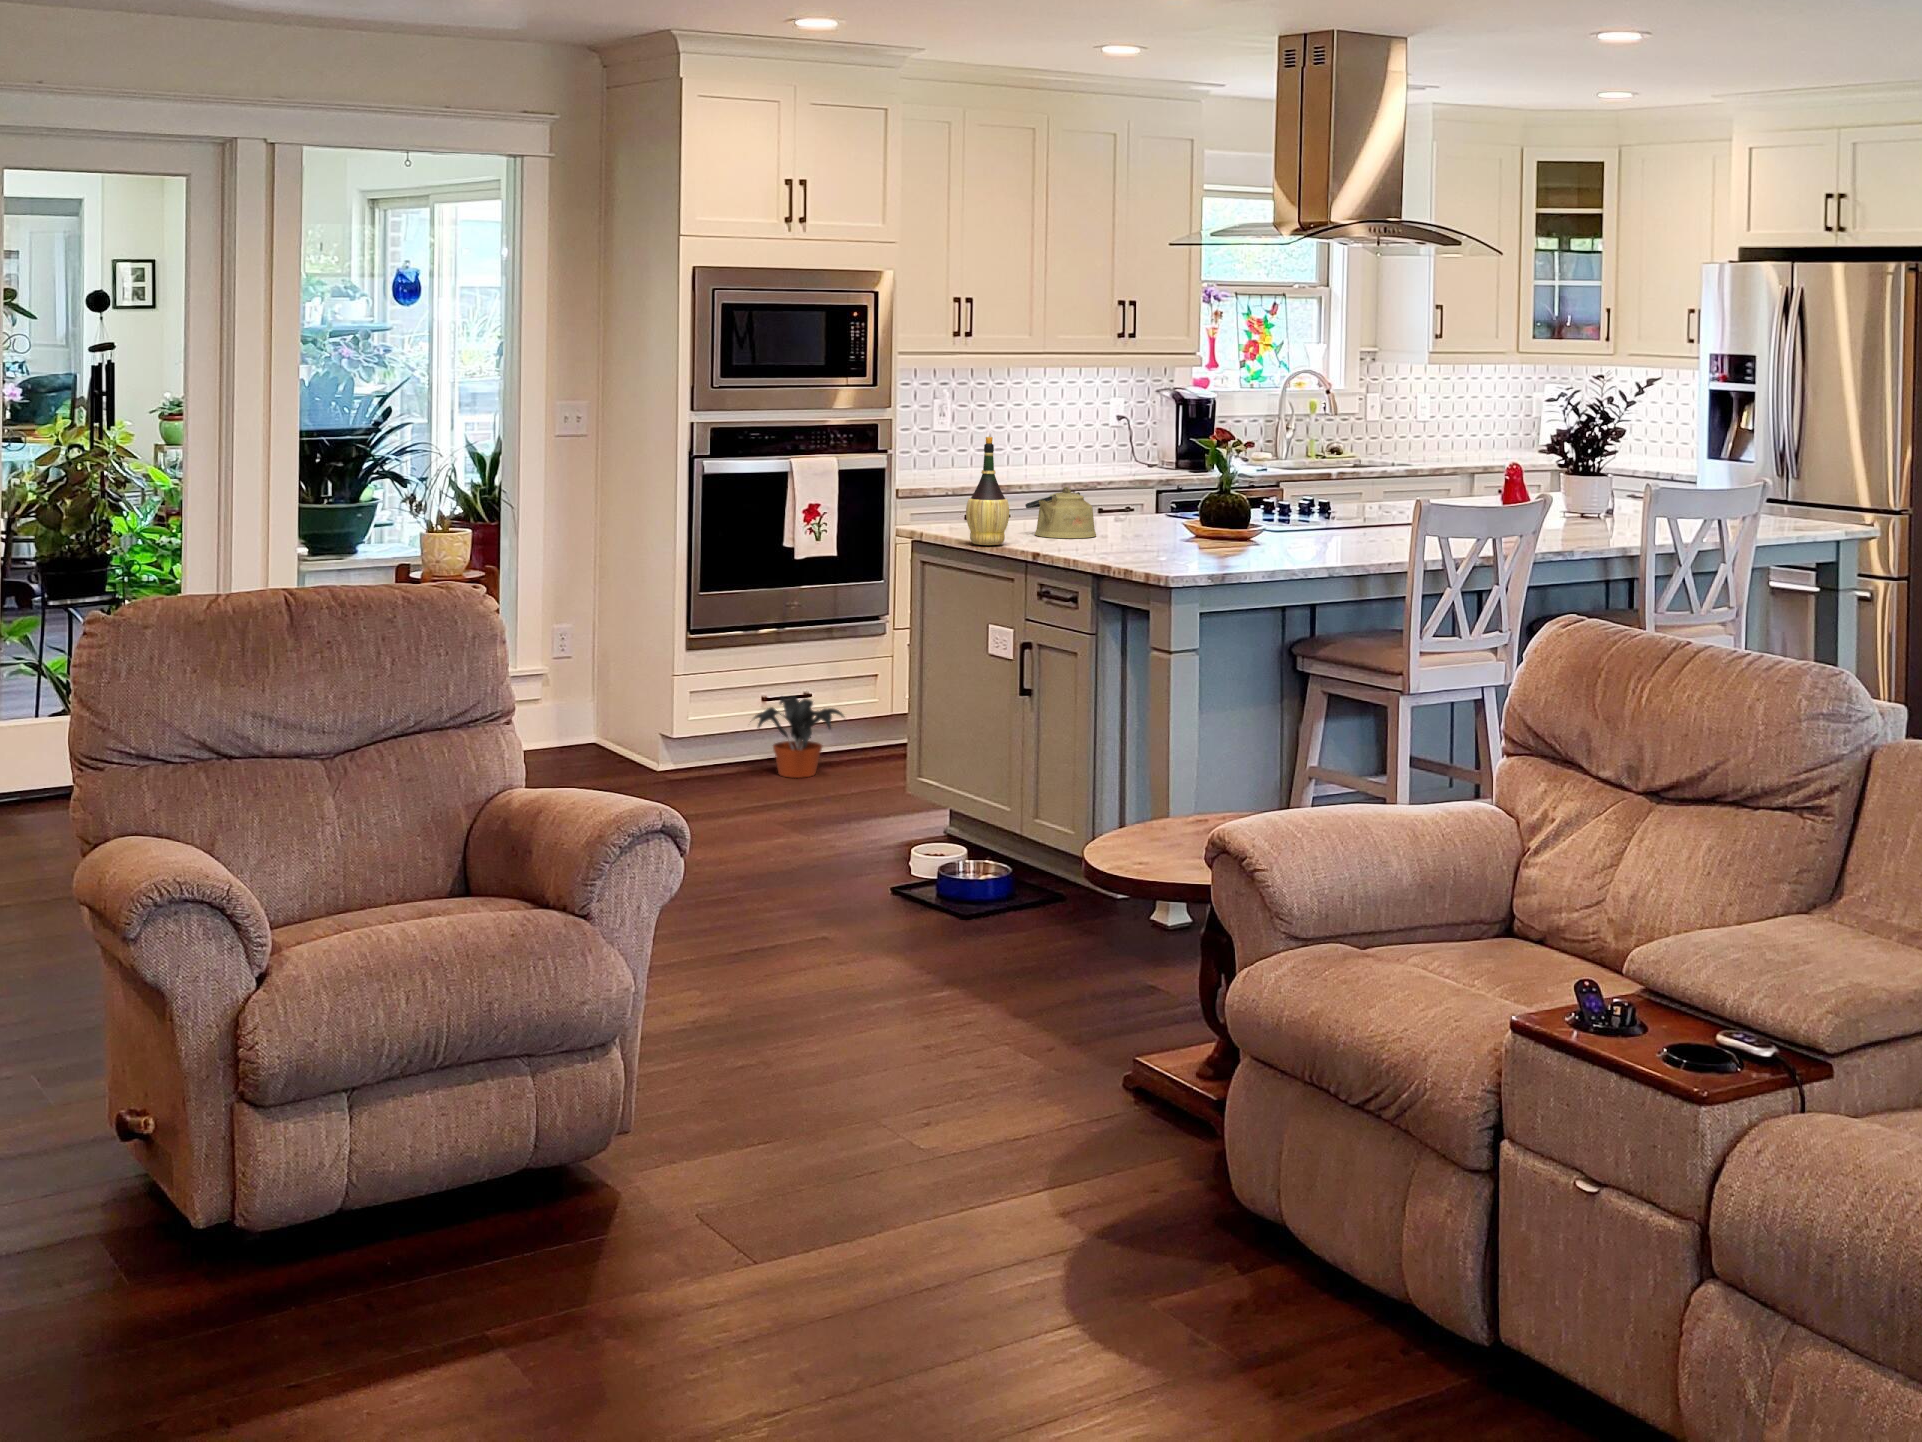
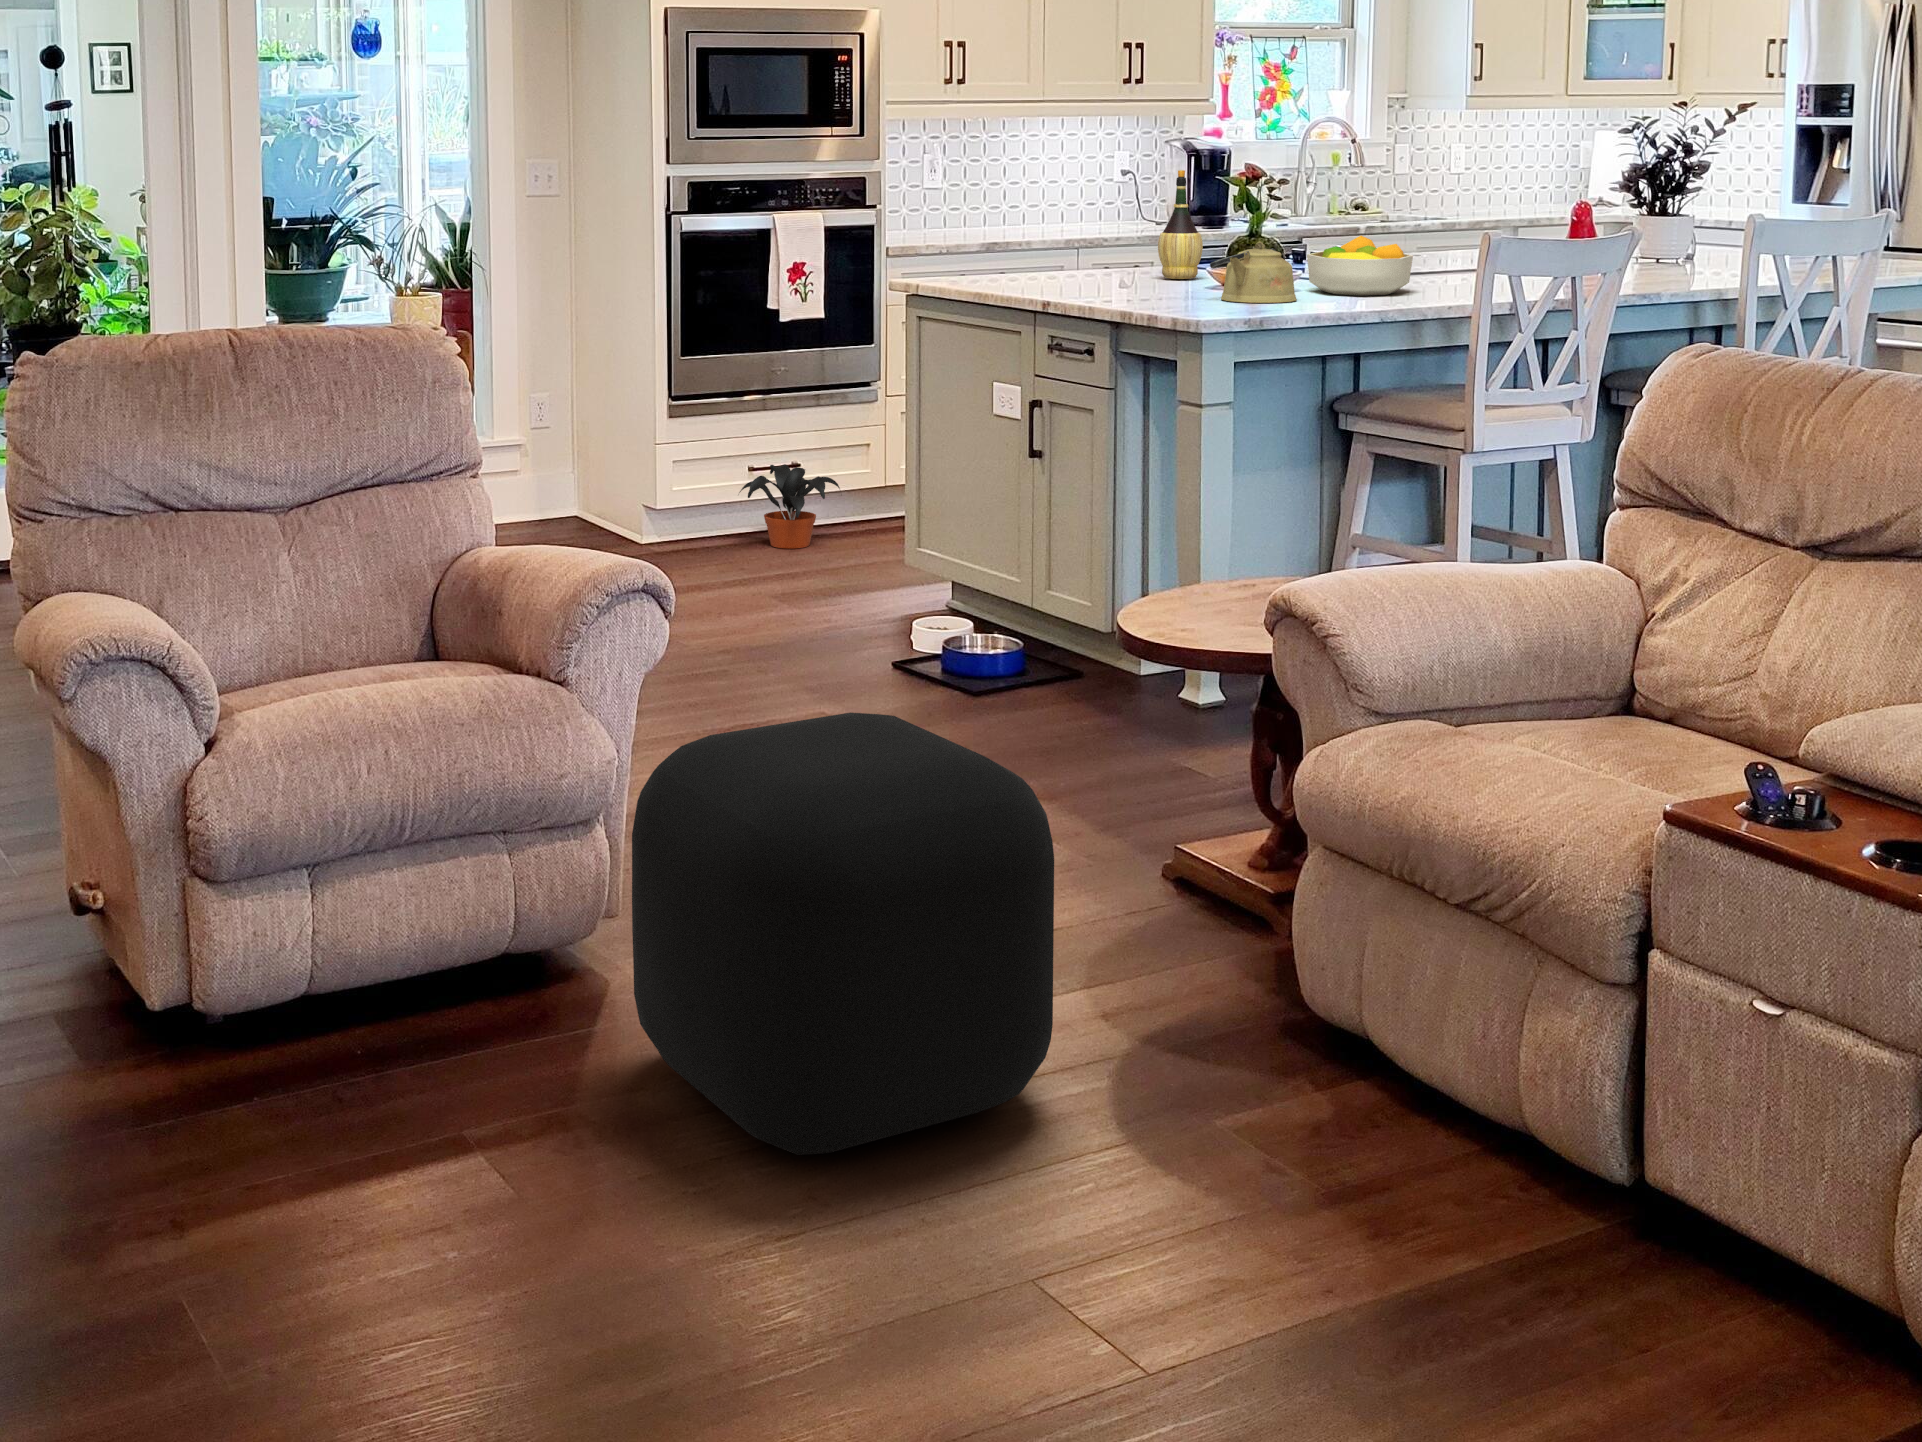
wine bottle: present [966,437,1009,545] -> present [1158,170,1203,279]
kettle: present [1025,487,1096,538] -> present [1210,242,1297,303]
fruit bowl: none [1270,495,1363,551] -> present [1307,236,1413,296]
ottoman: none [646,943,1015,1342] -> present [632,712,1054,1155]

